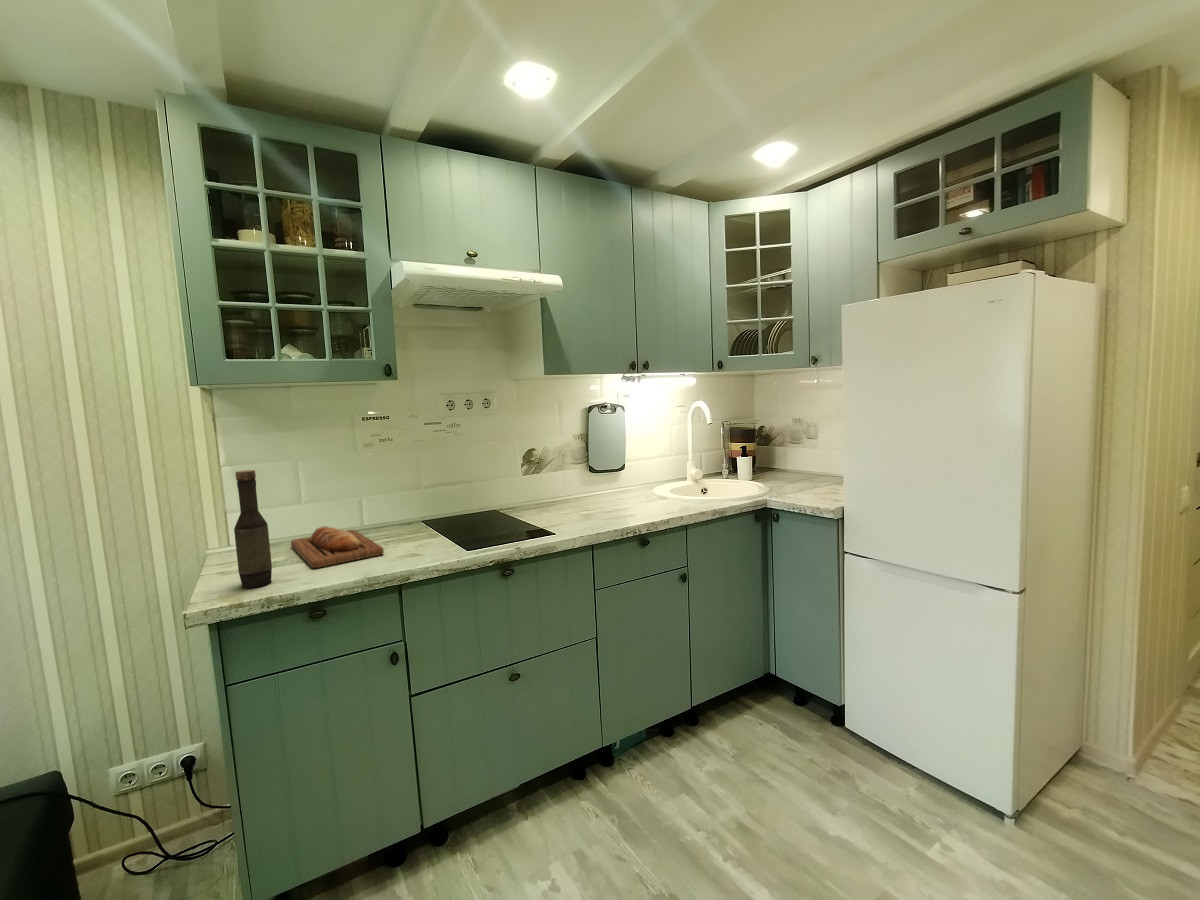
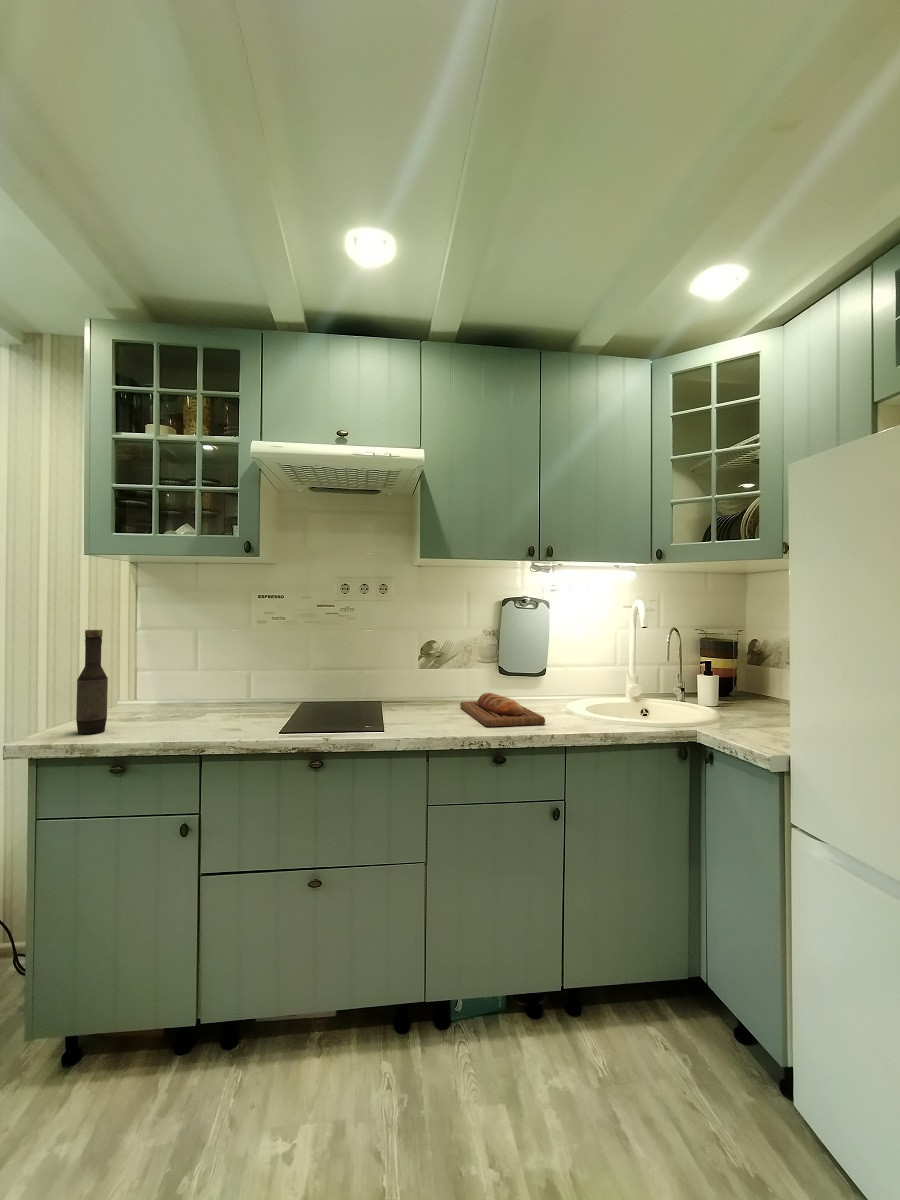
bread loaf: present [291,526,384,568] -> present [460,693,545,727]

